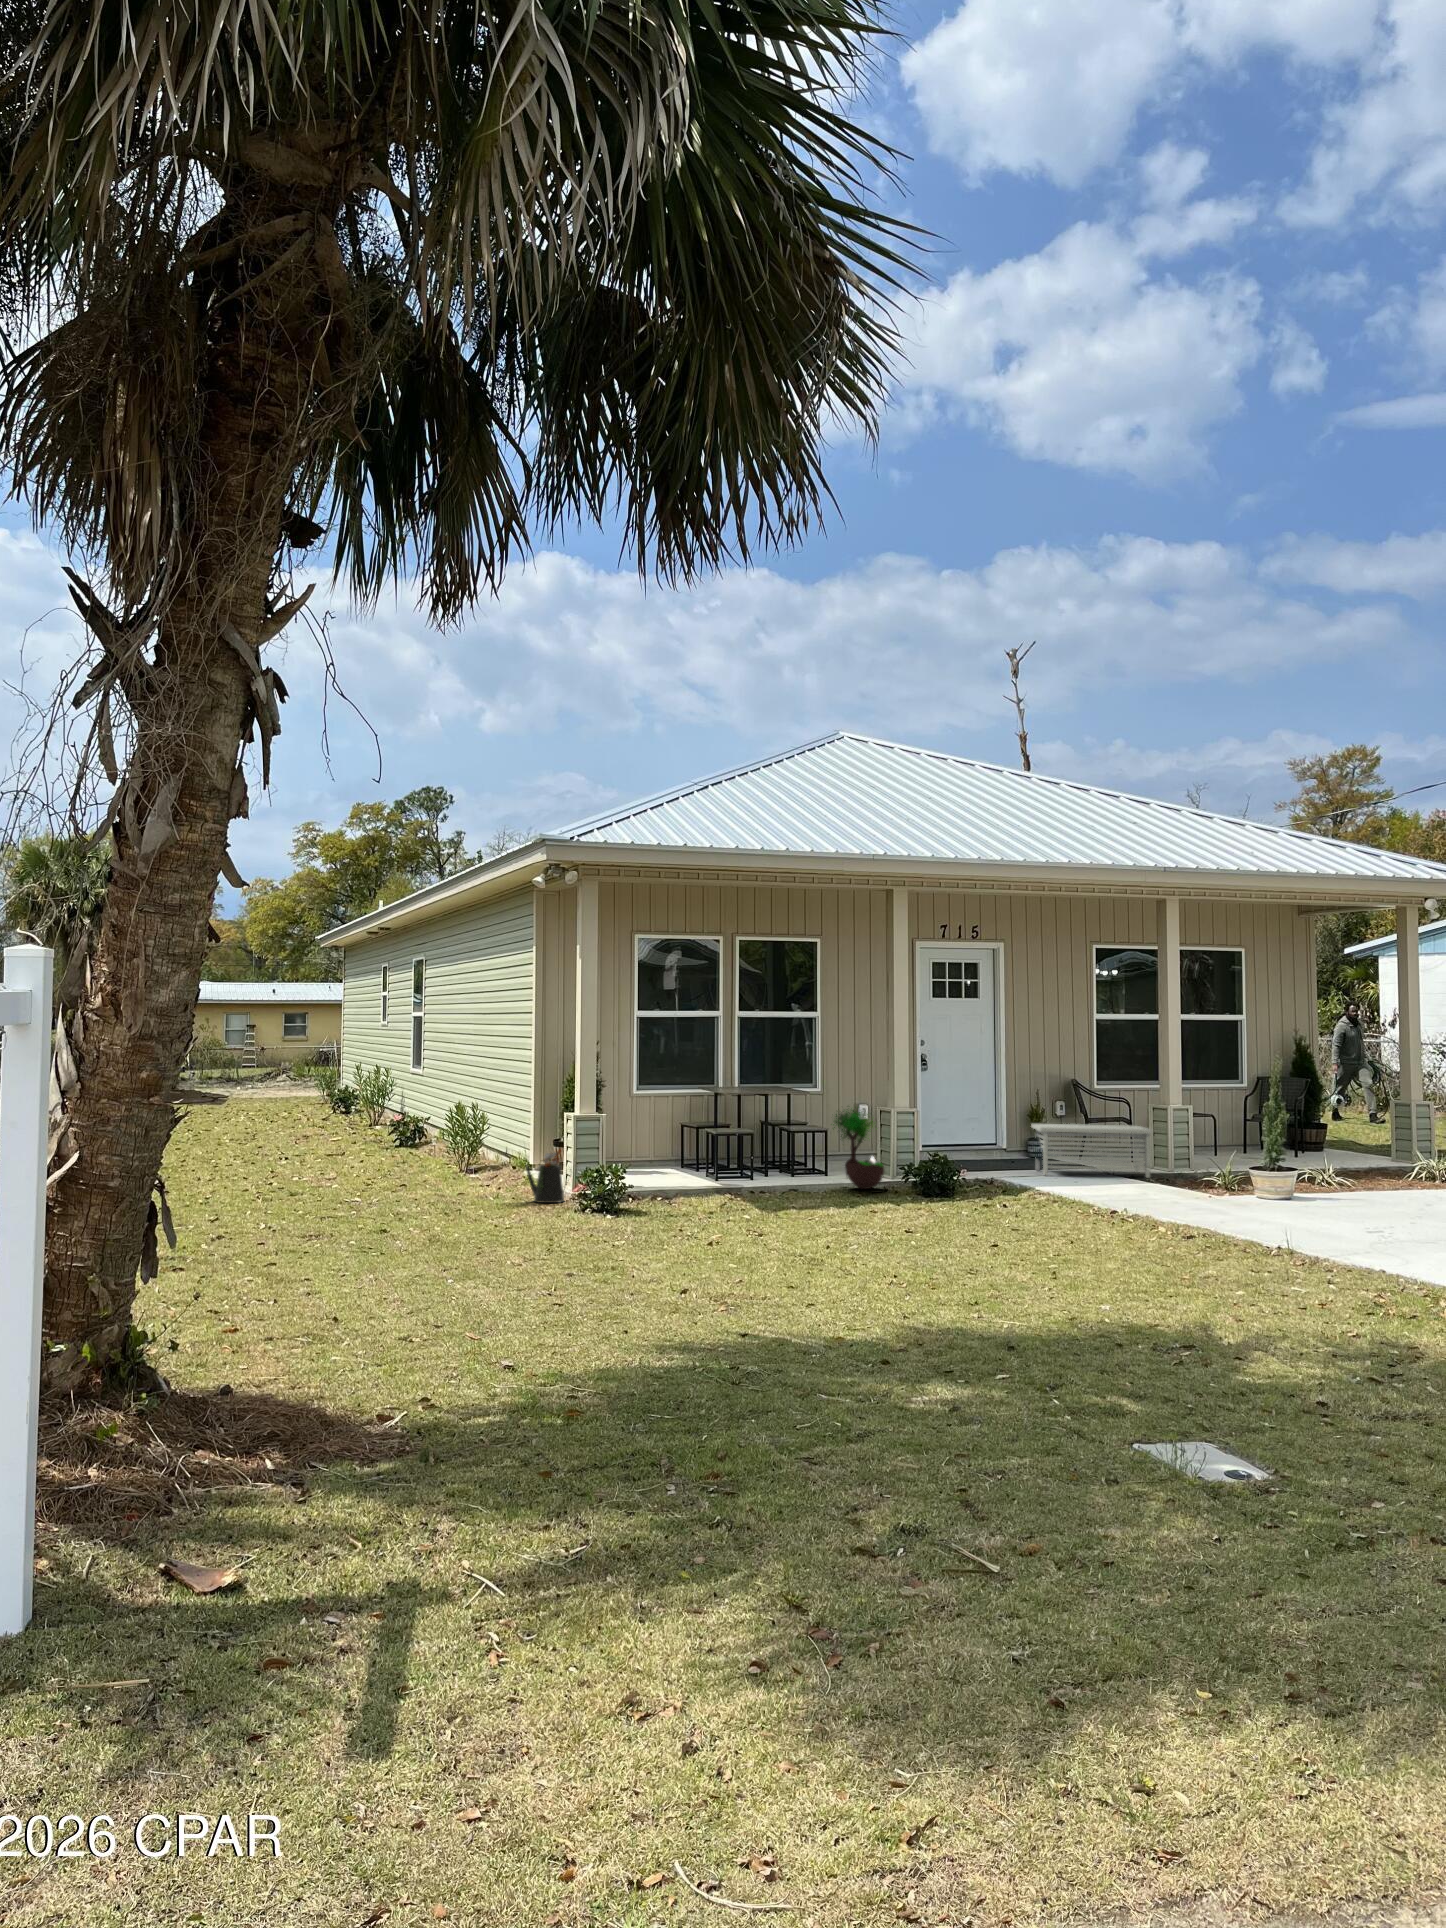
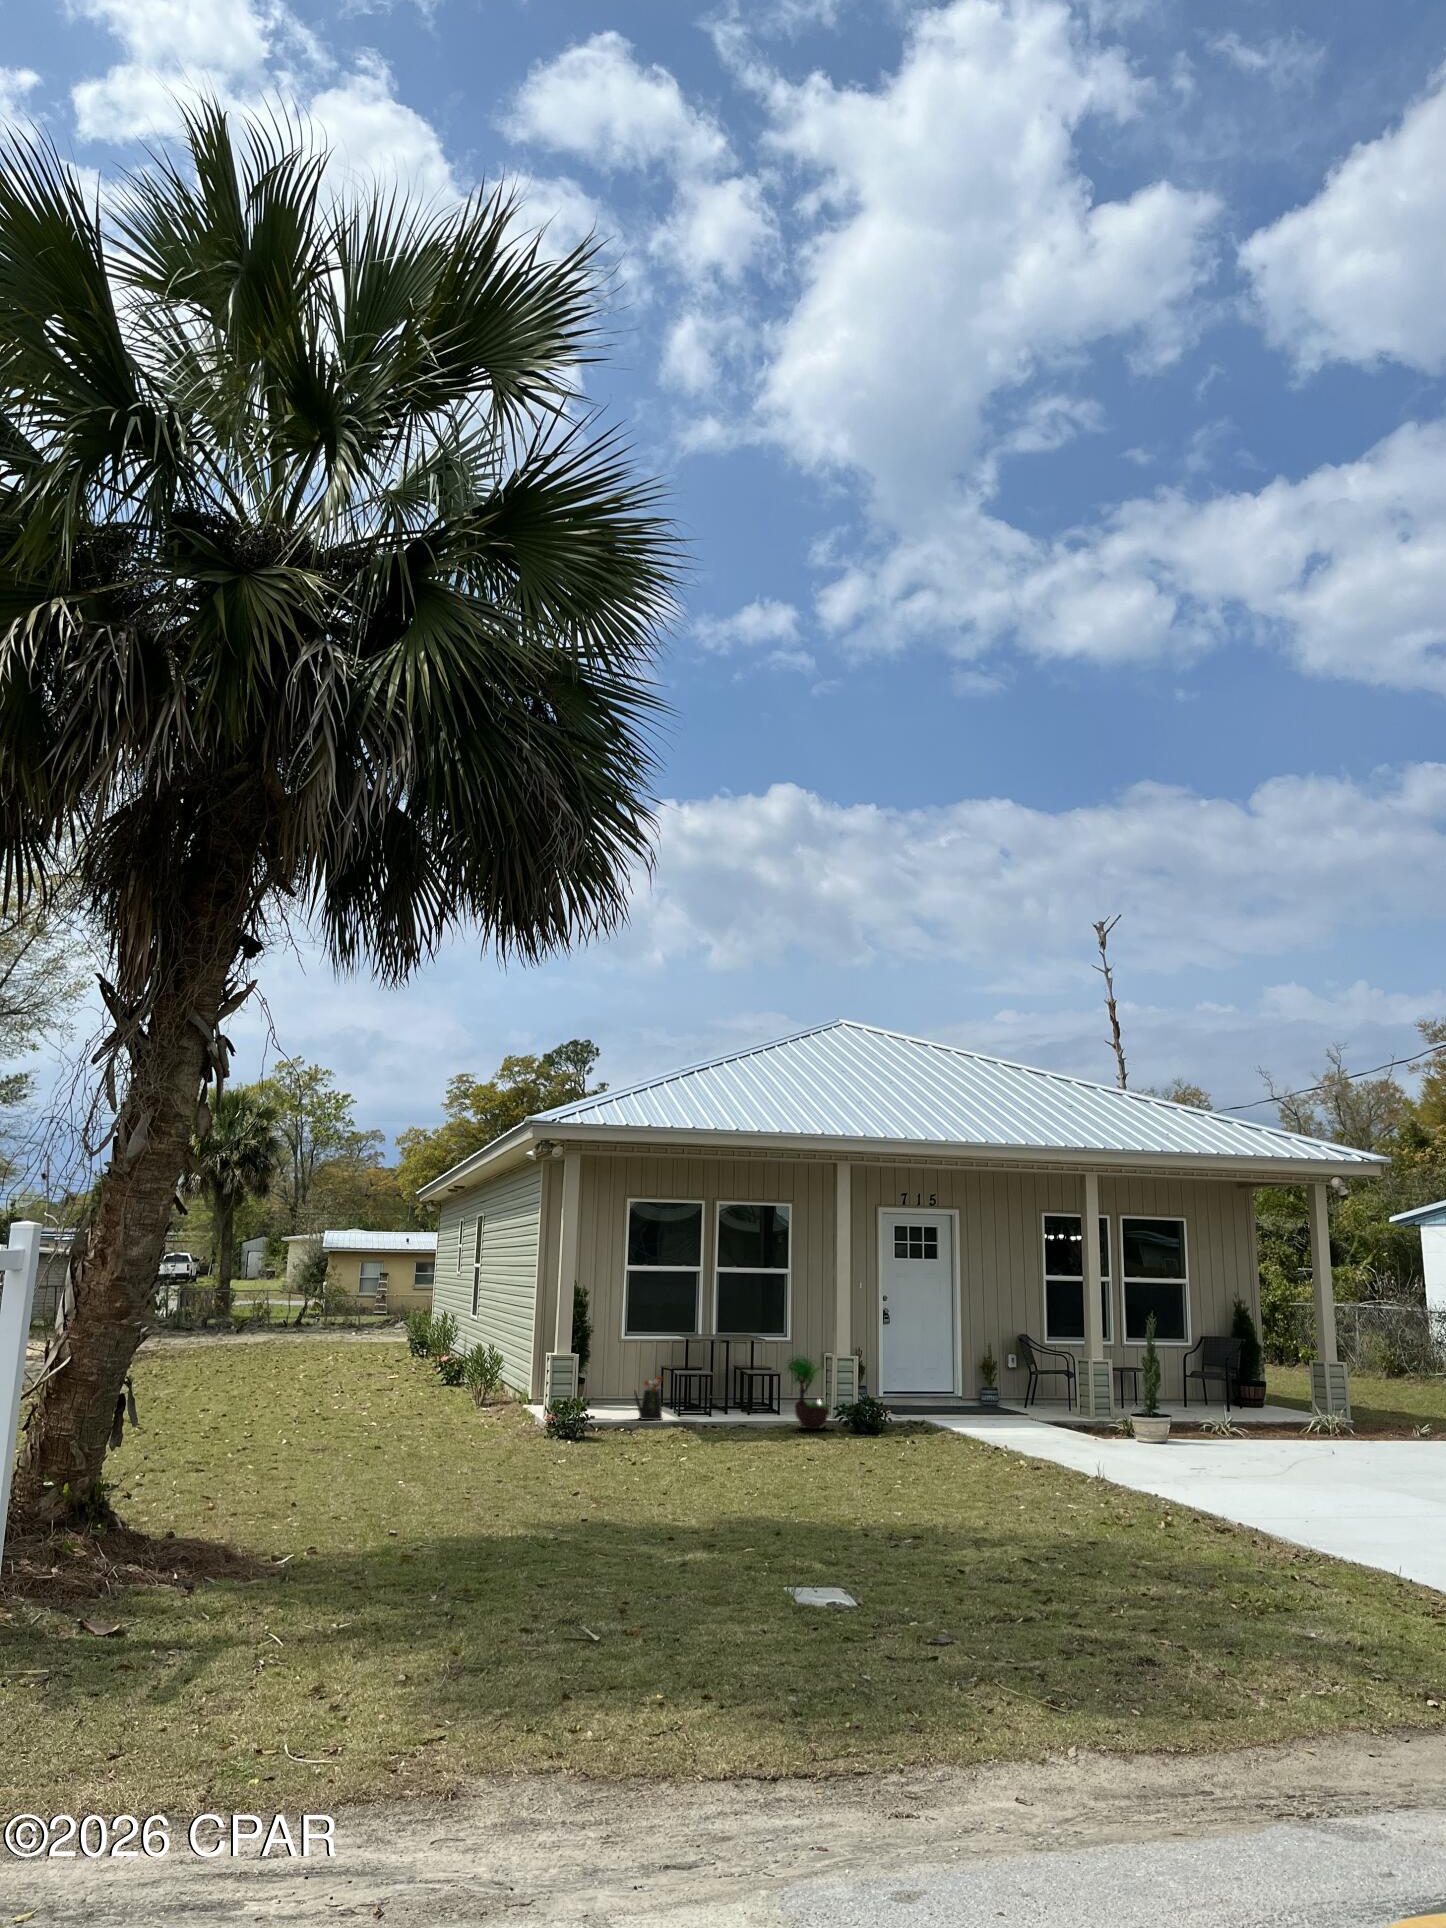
storage bench: present [1031,1123,1152,1178] -> none [984,1374,1085,1427]
watering can: present [525,1149,571,1203] -> present [634,1376,662,1420]

